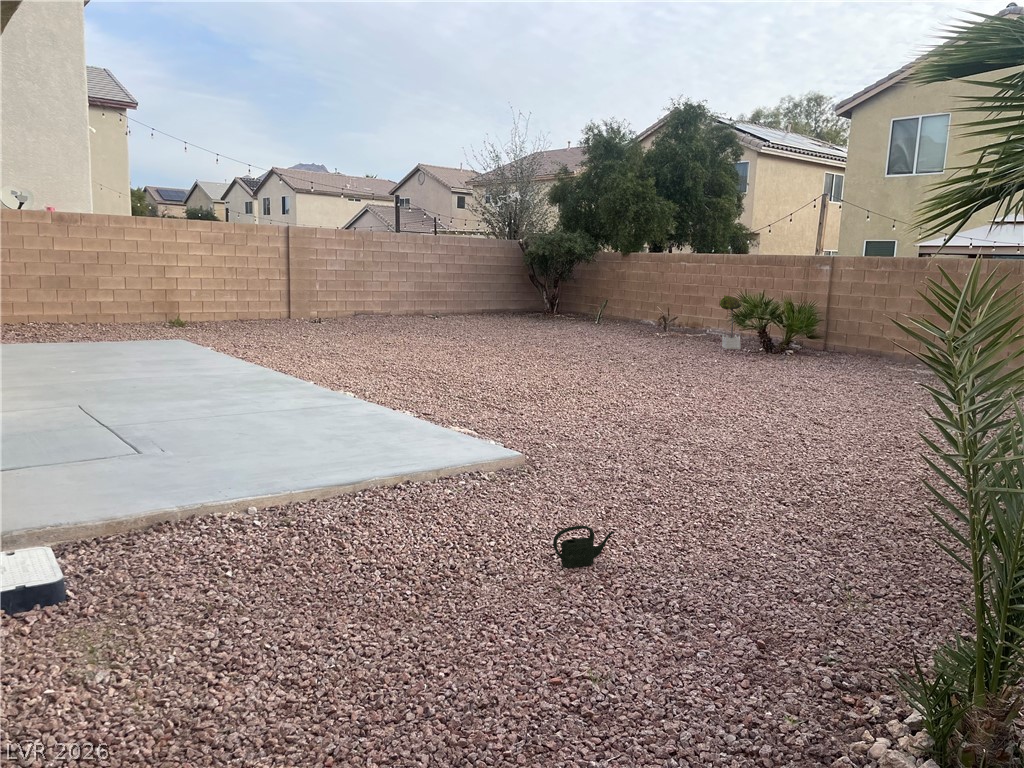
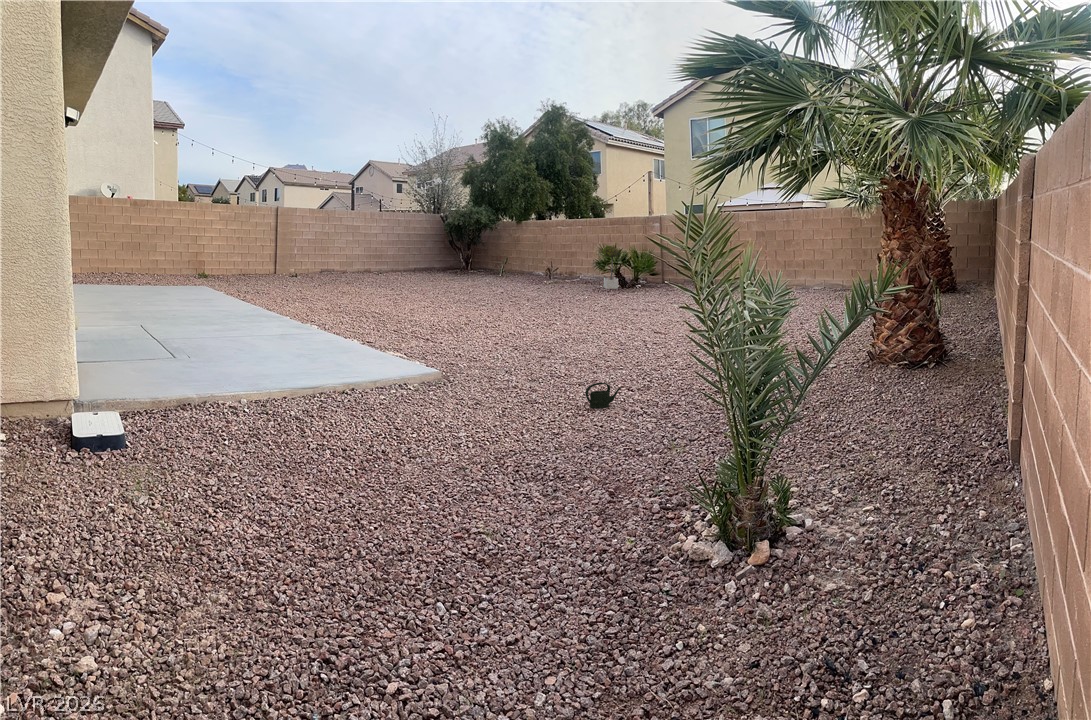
watering can: present [553,526,614,568] -> present [586,382,622,409]

